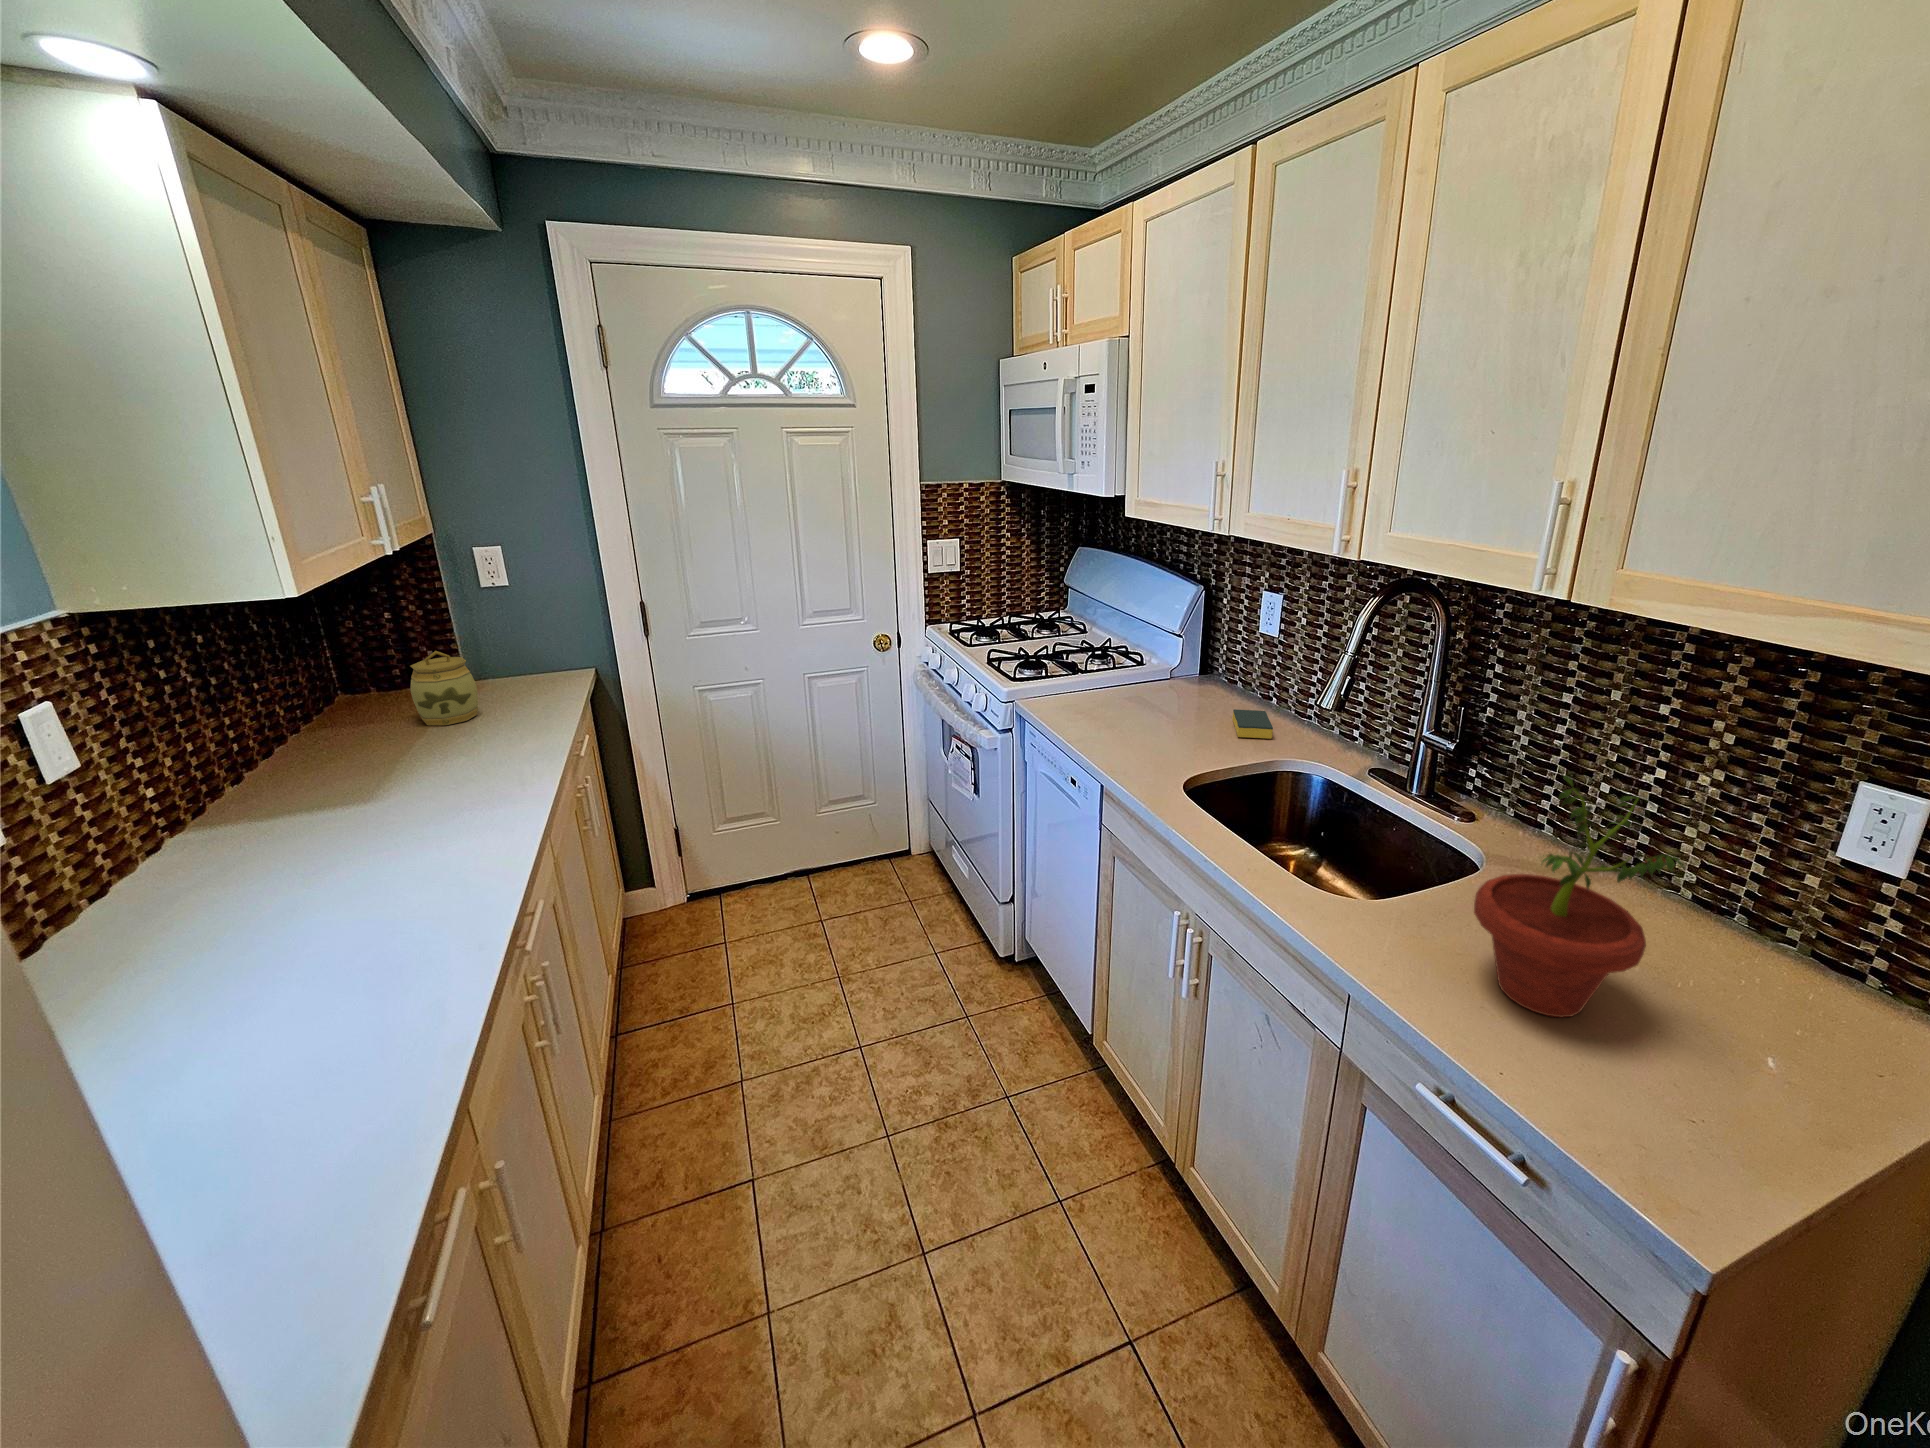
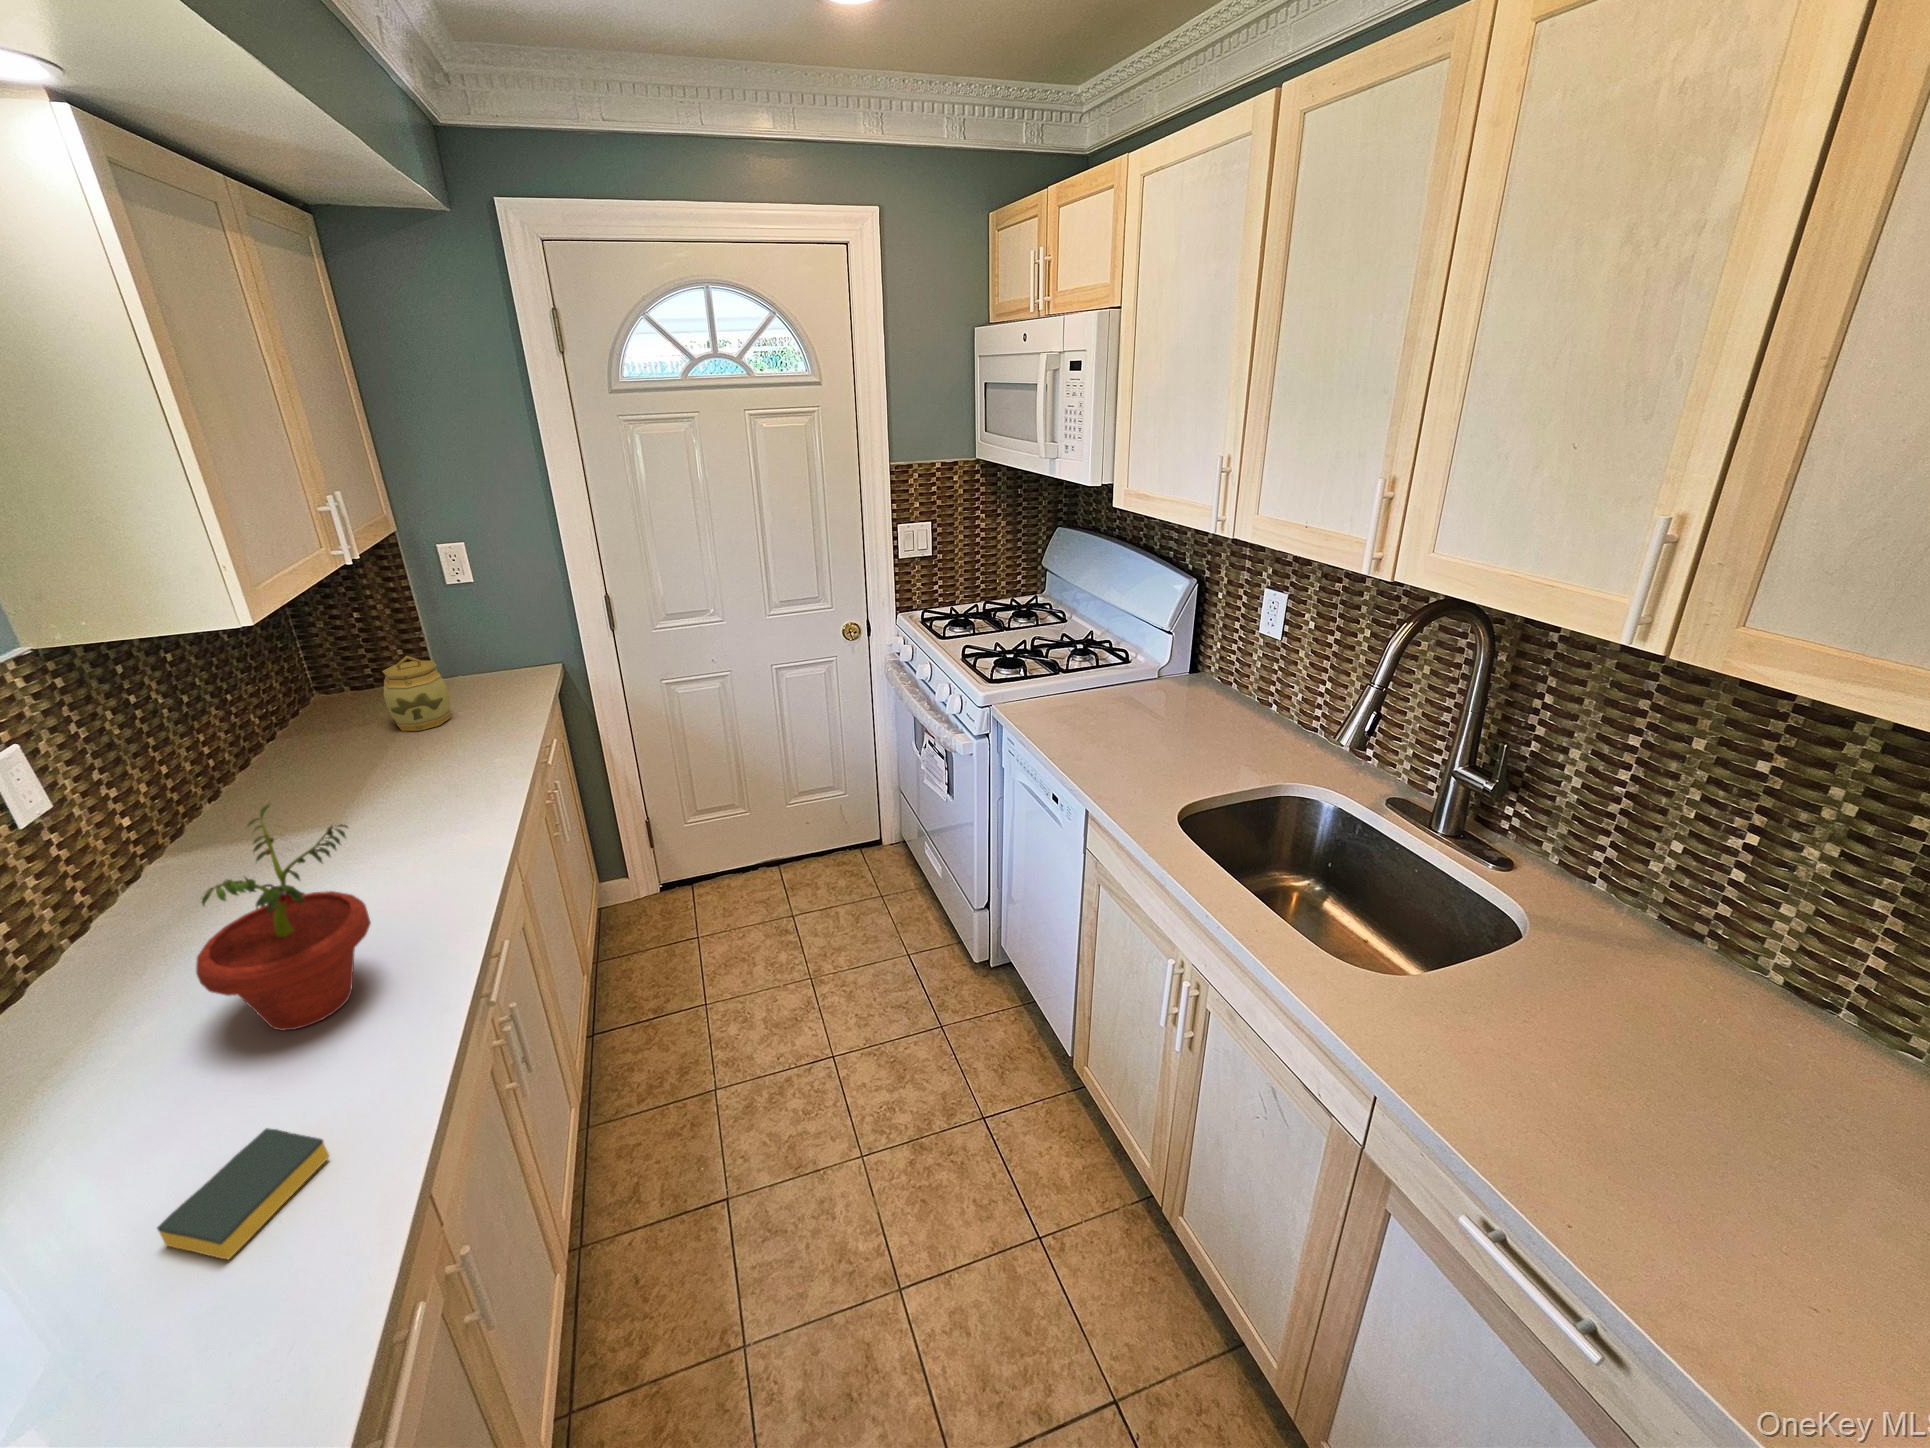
sponge: present [1232,709,1273,739] -> present [157,1128,329,1260]
potted plant: present [1474,775,1684,1017] -> present [196,805,371,1030]

